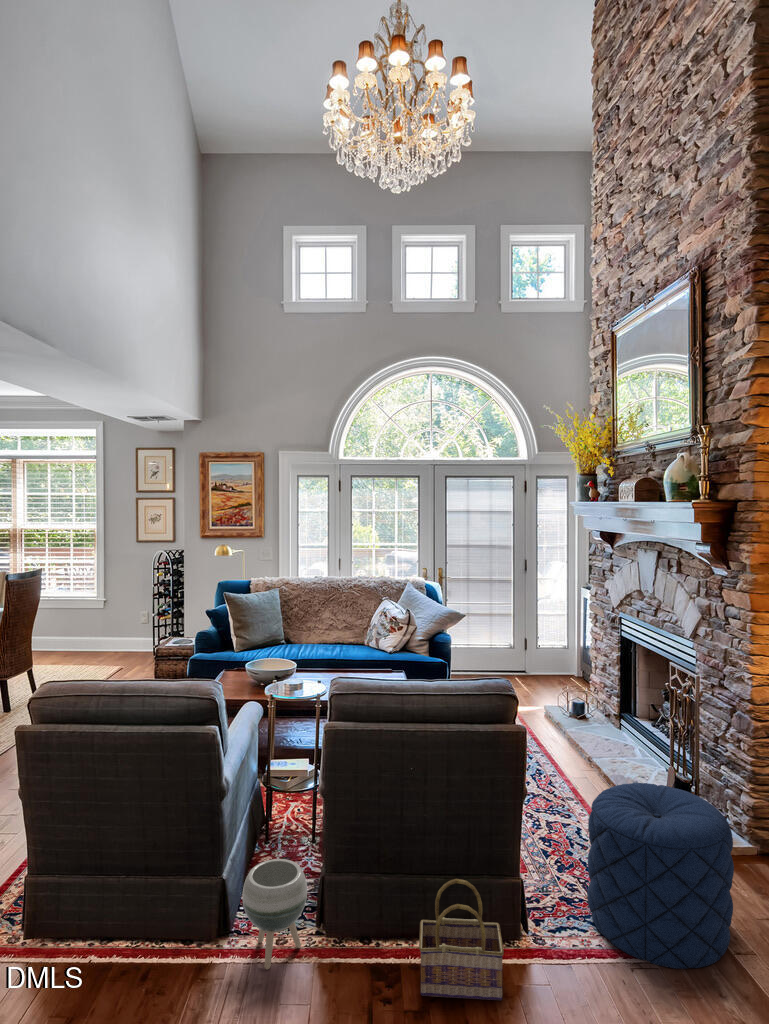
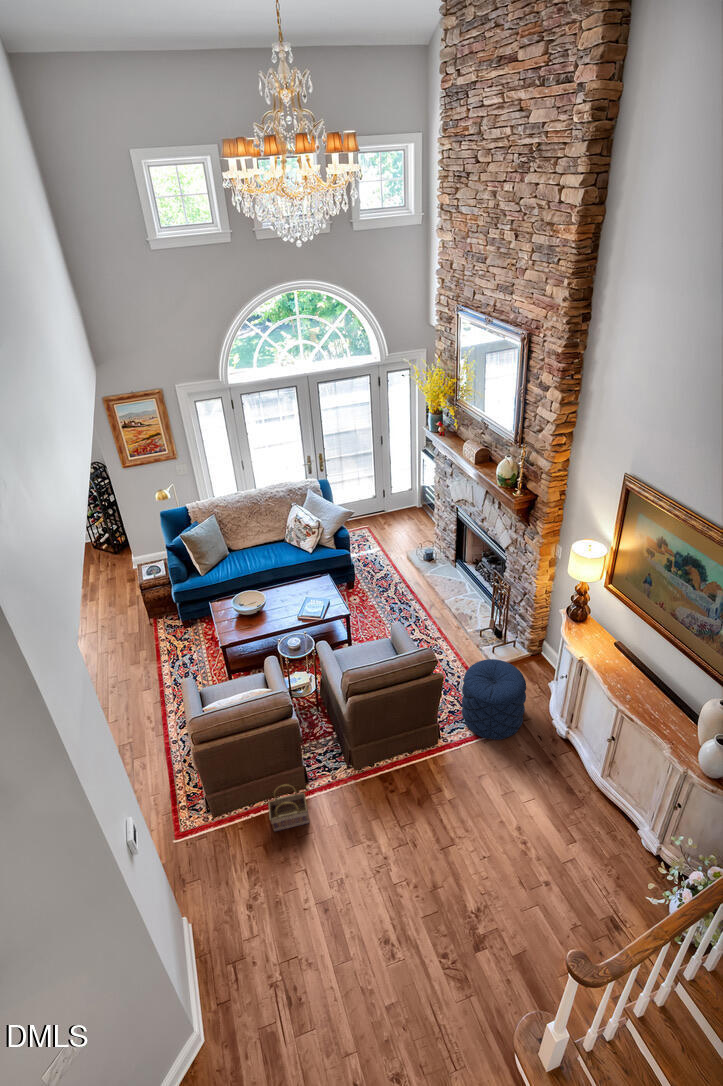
planter: present [243,859,307,969] -> none [315,751,345,795]
basket: present [419,879,504,1000] -> present [268,784,310,832]

